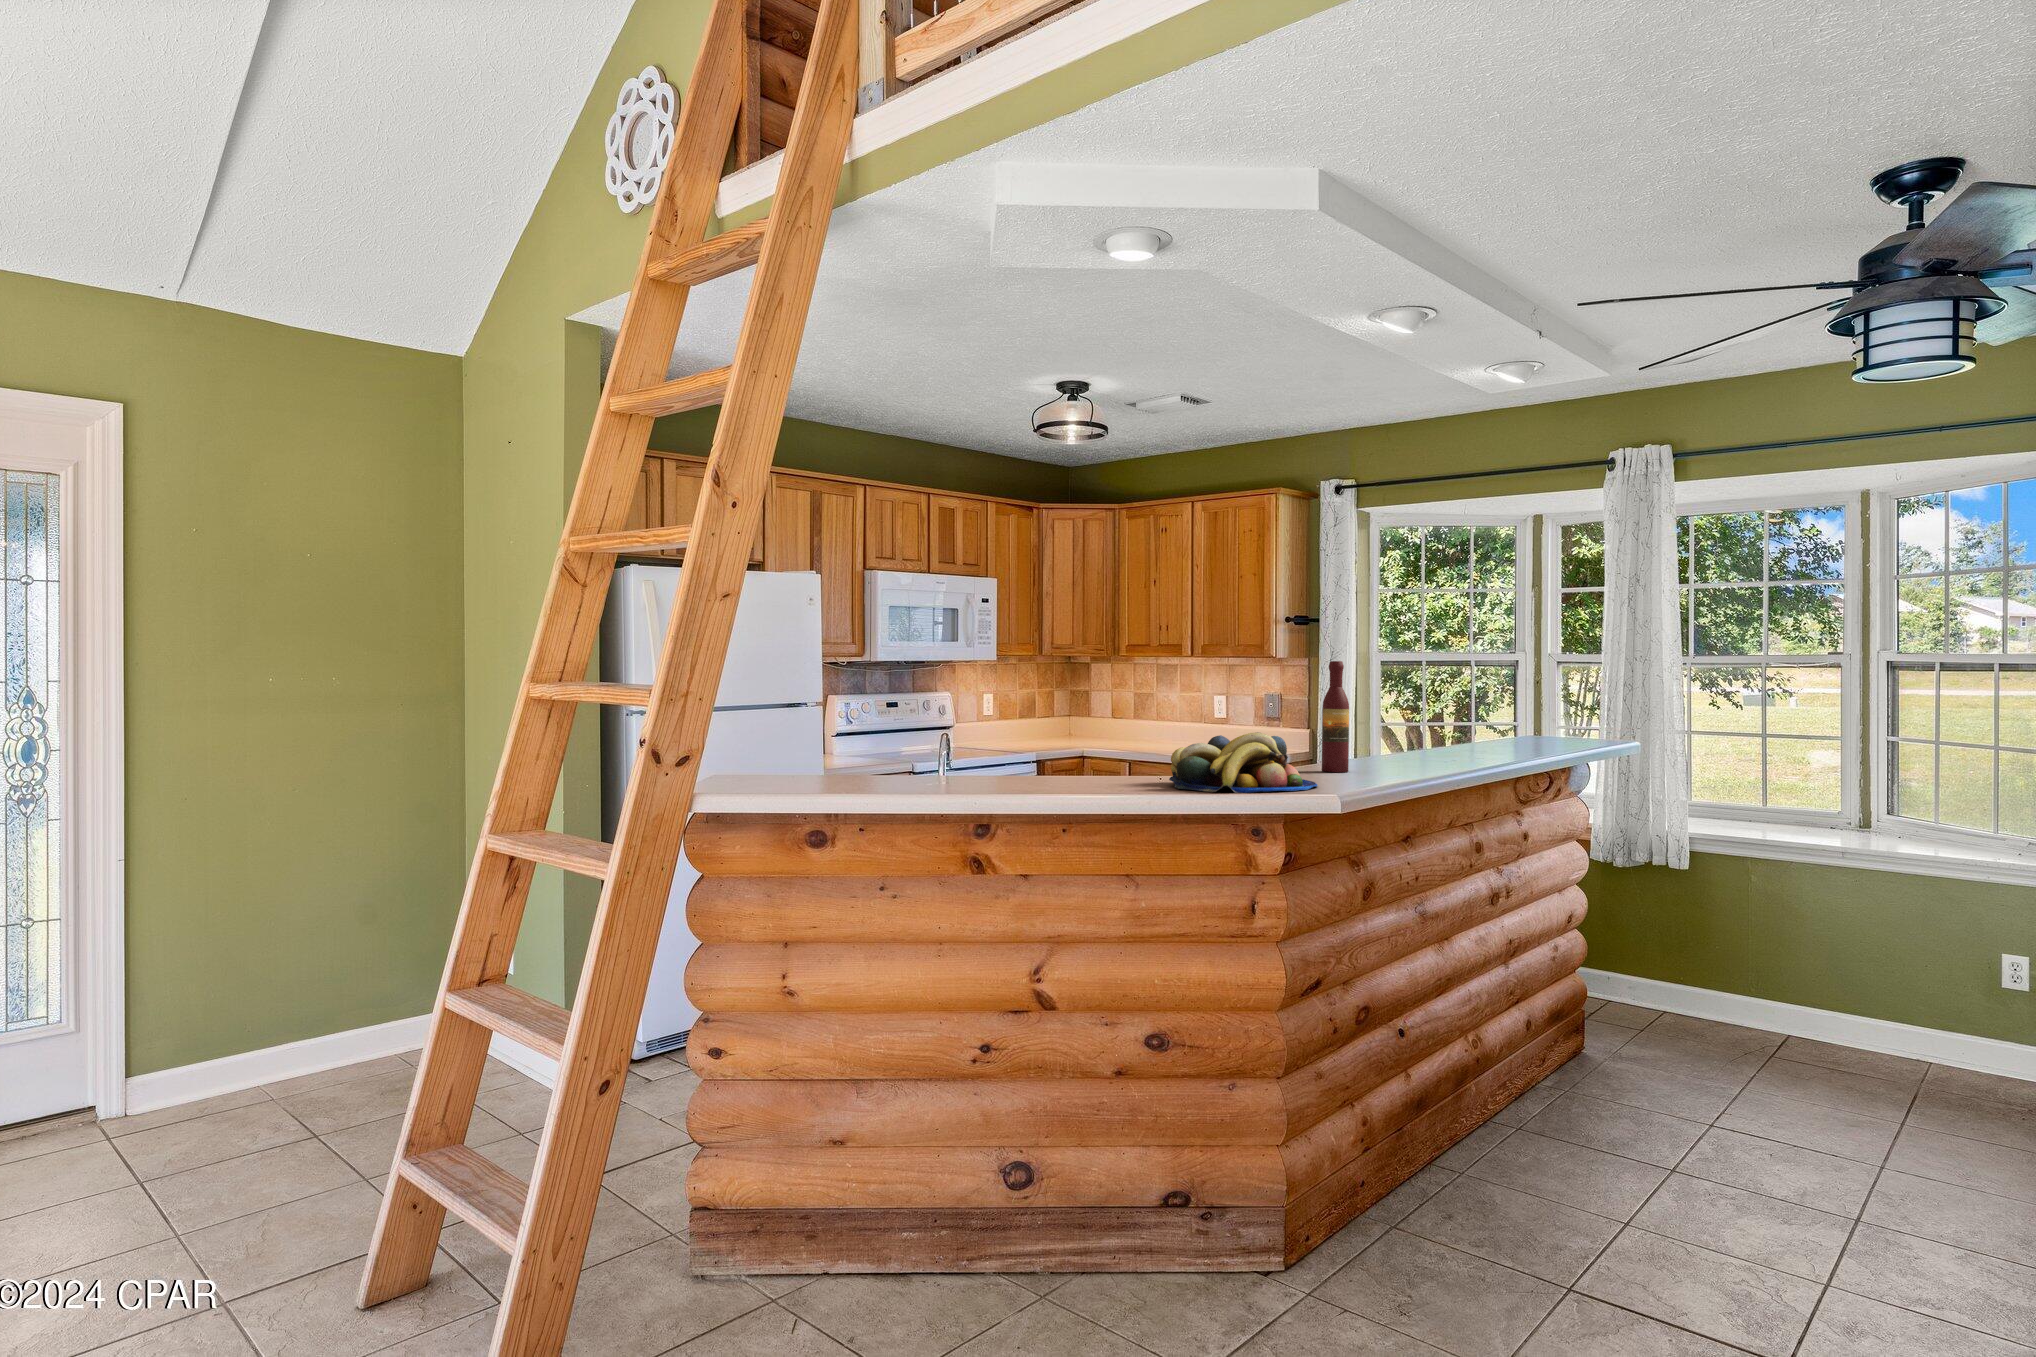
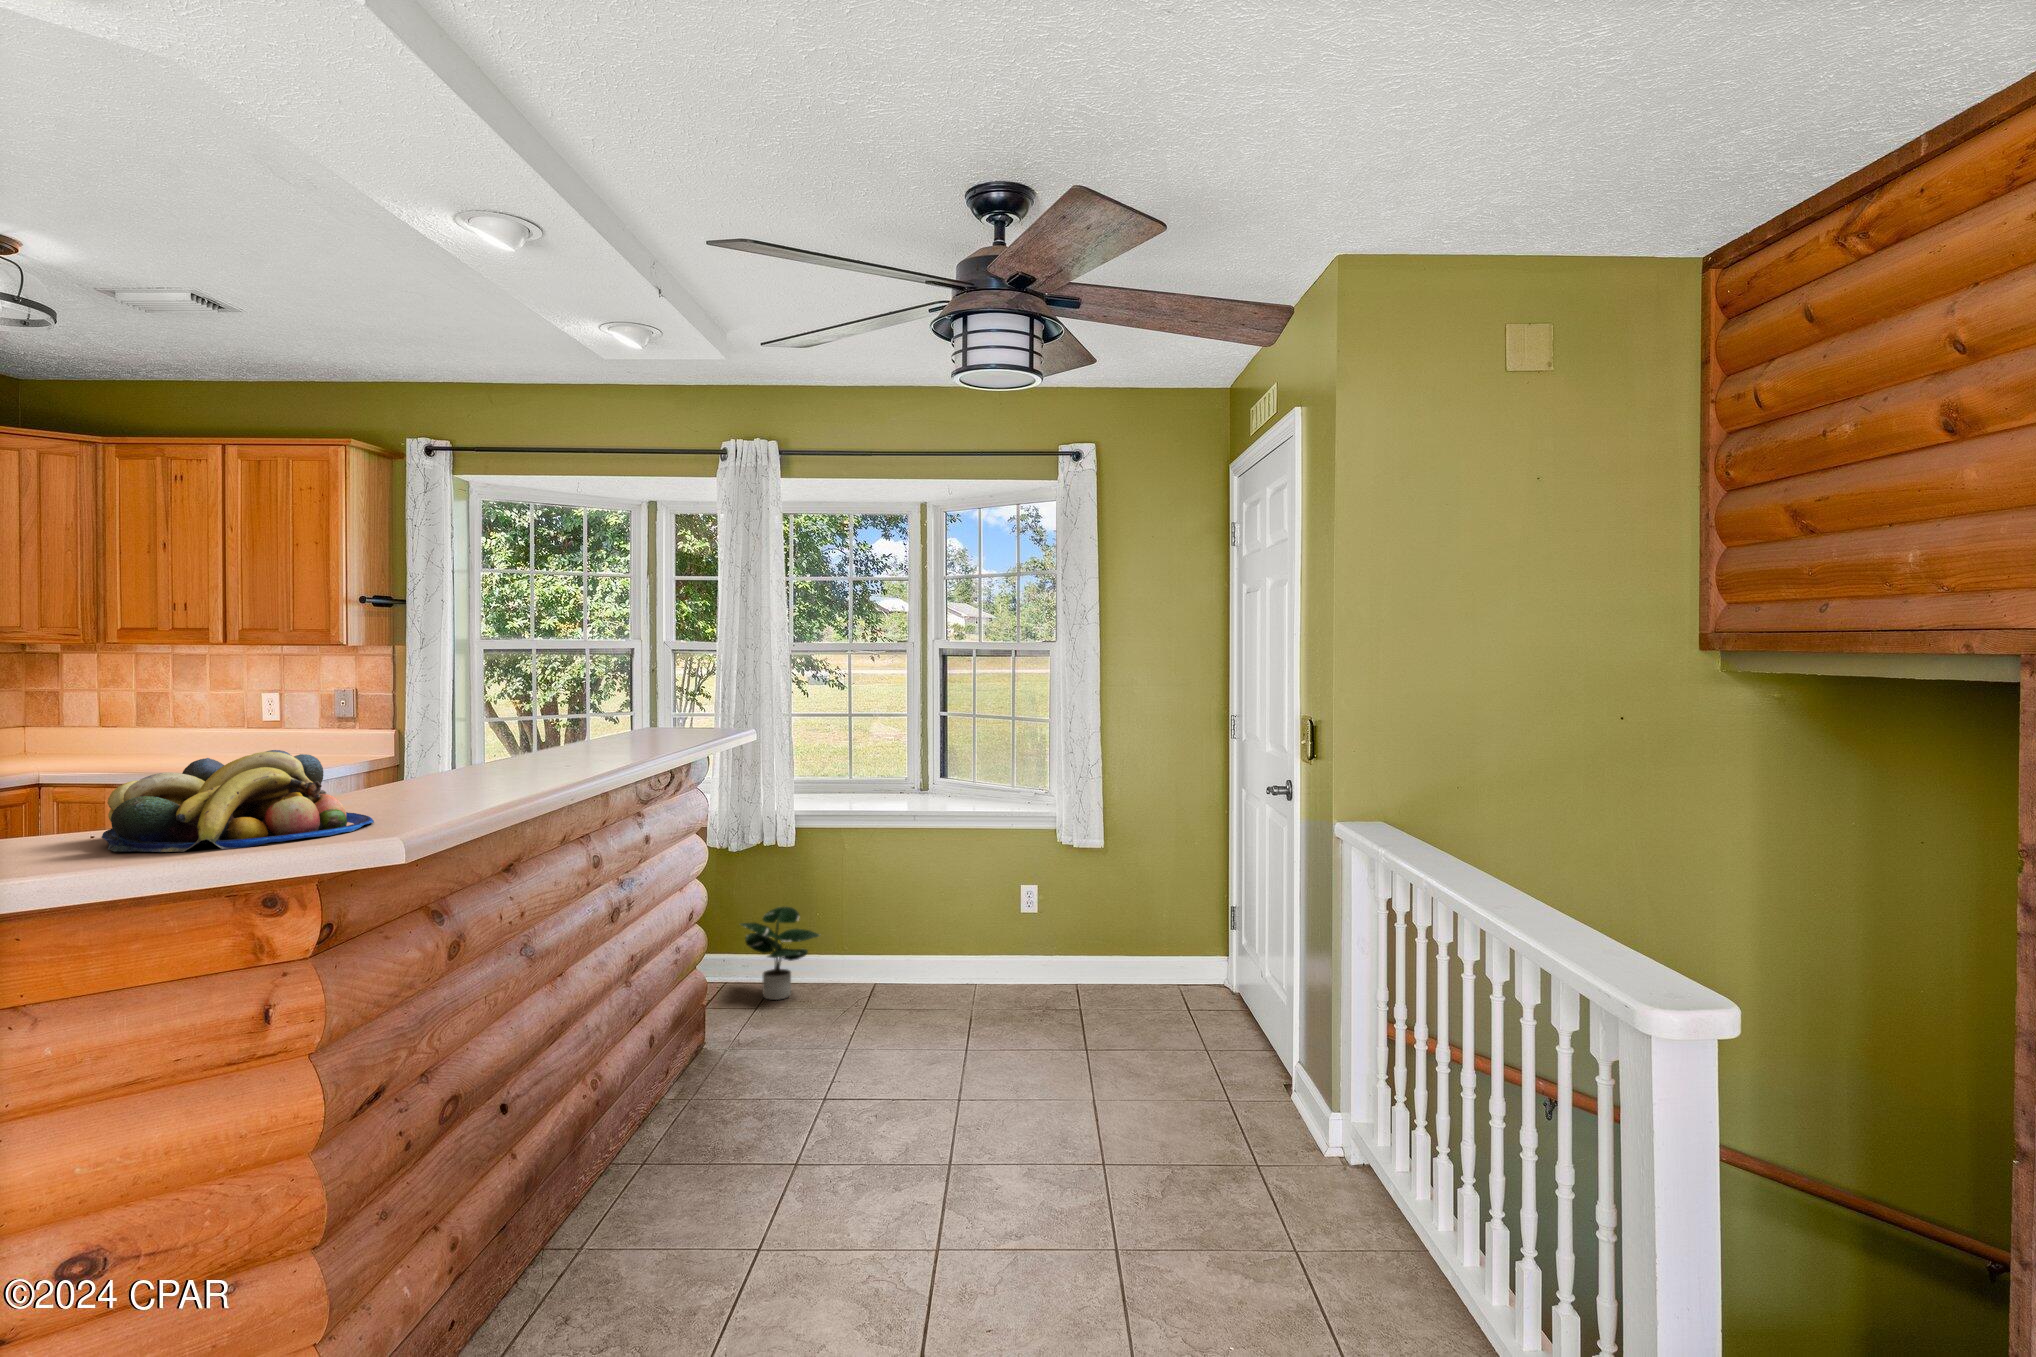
wine bottle: present [1322,661,1349,772] -> none [389,647,428,794]
potted plant: none [1624,931,1719,1027] -> present [741,906,819,1000]

